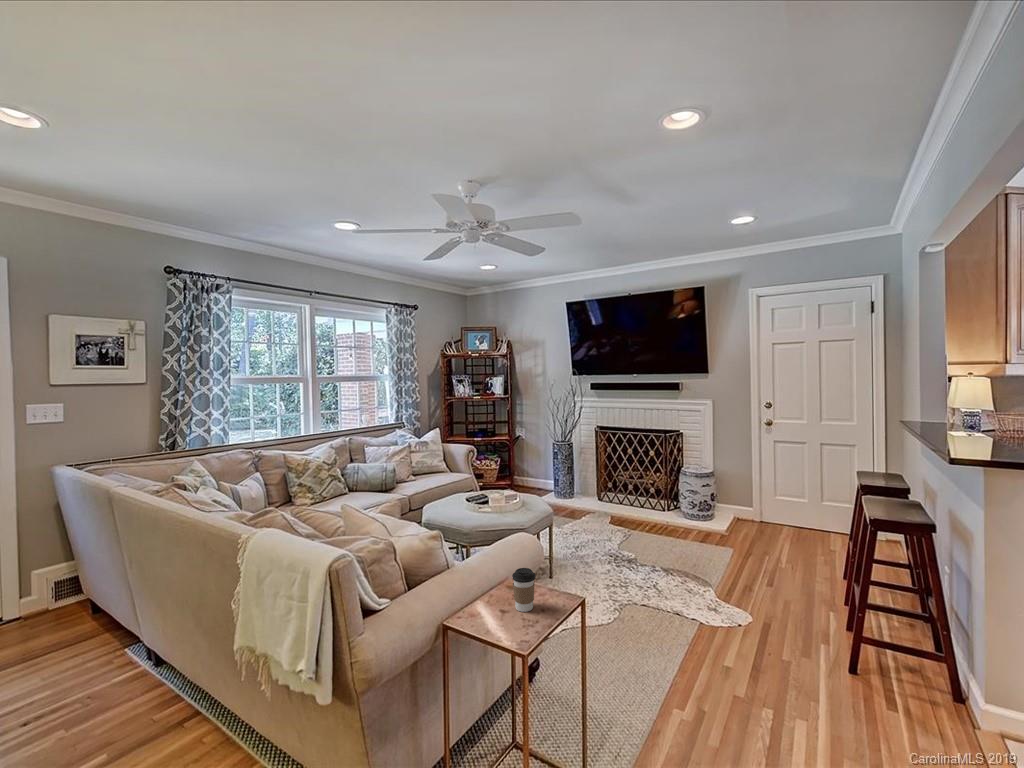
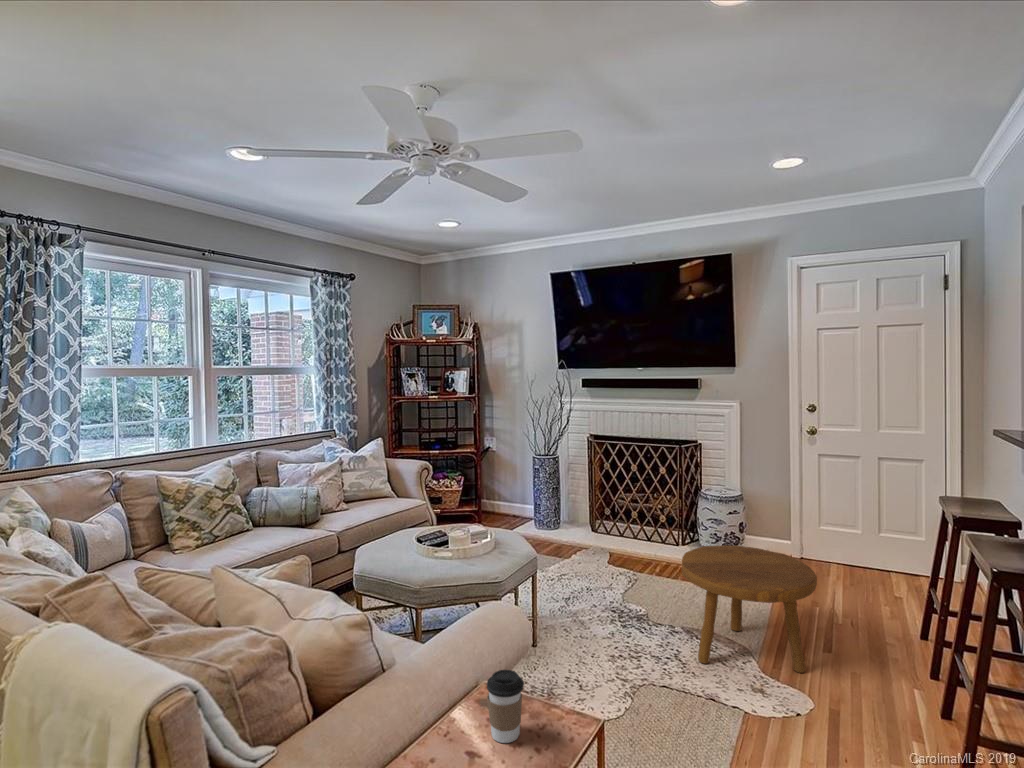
footstool: none [659,507,760,600] -> present [682,546,817,673]

